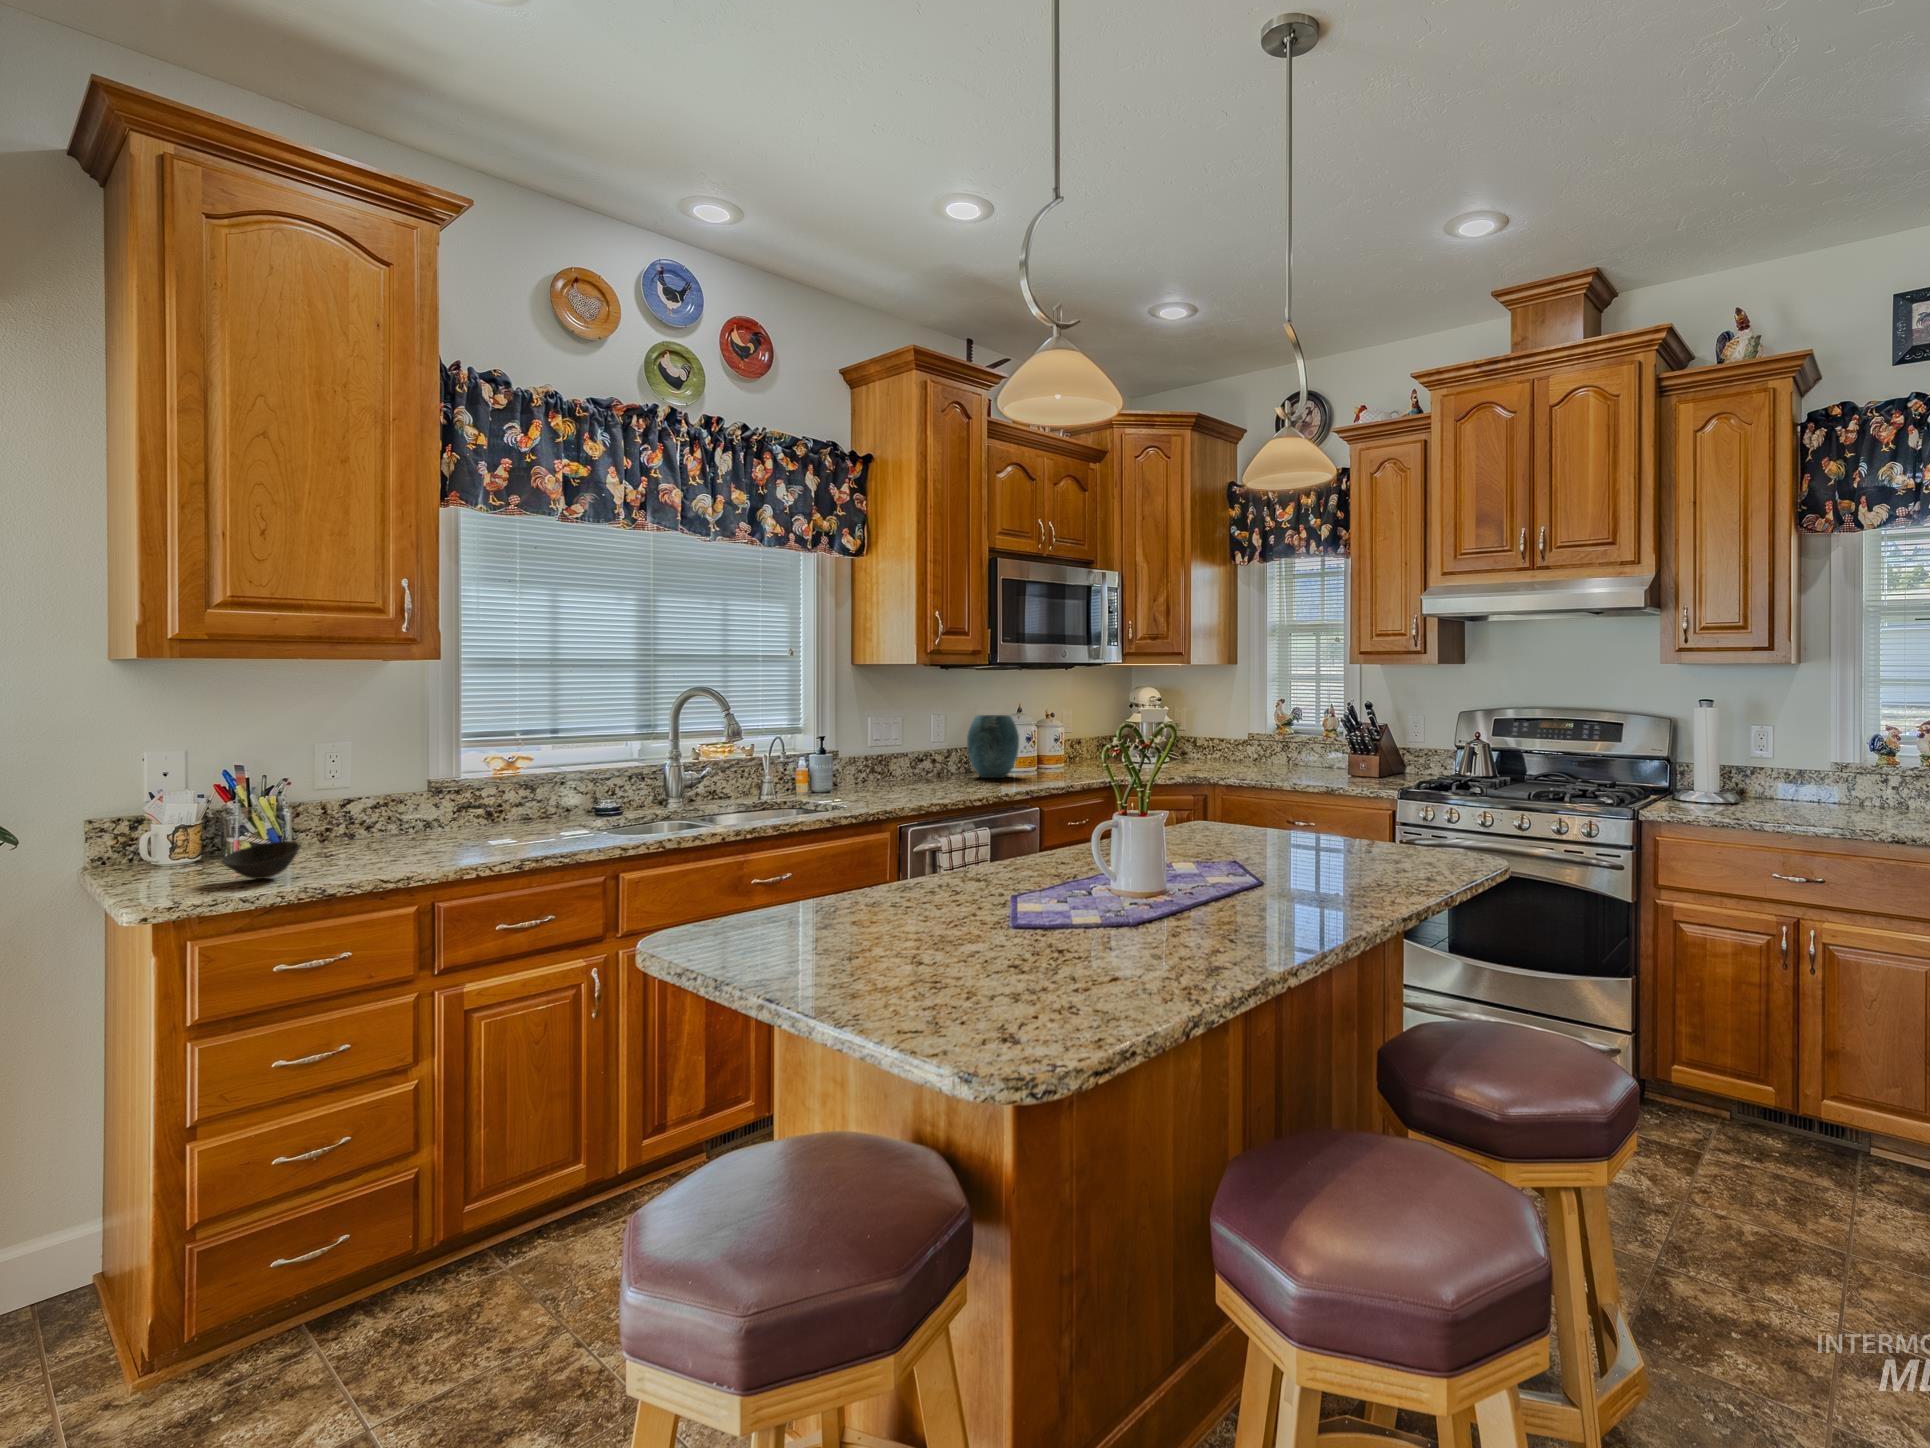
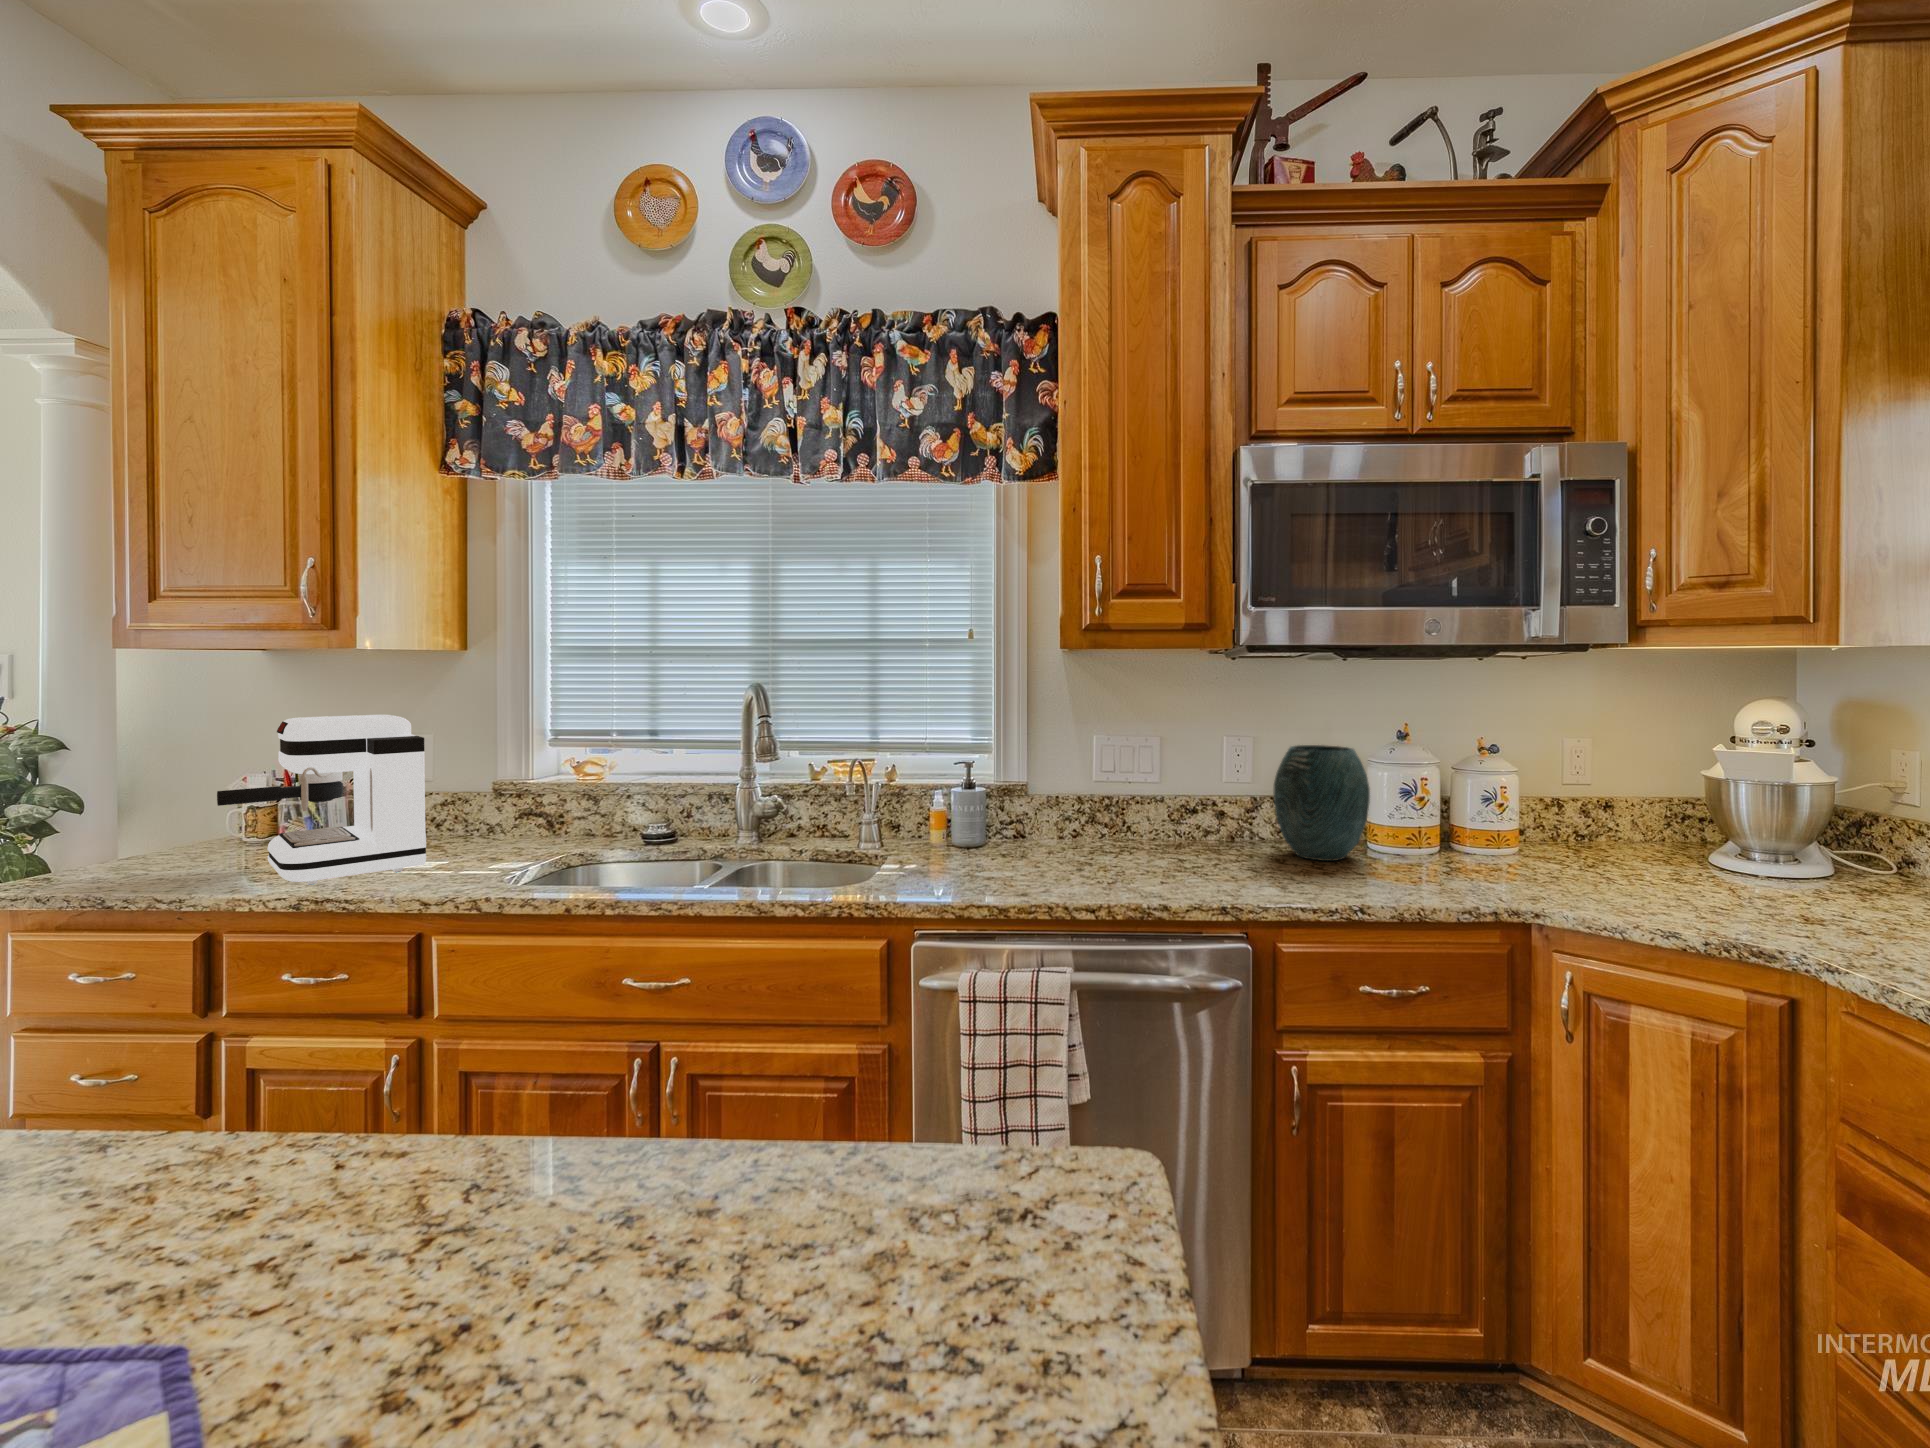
coffee maker: none [371,713,519,859] -> present [217,715,426,885]
bowl: present [222,841,300,879] -> none [29,837,201,883]

